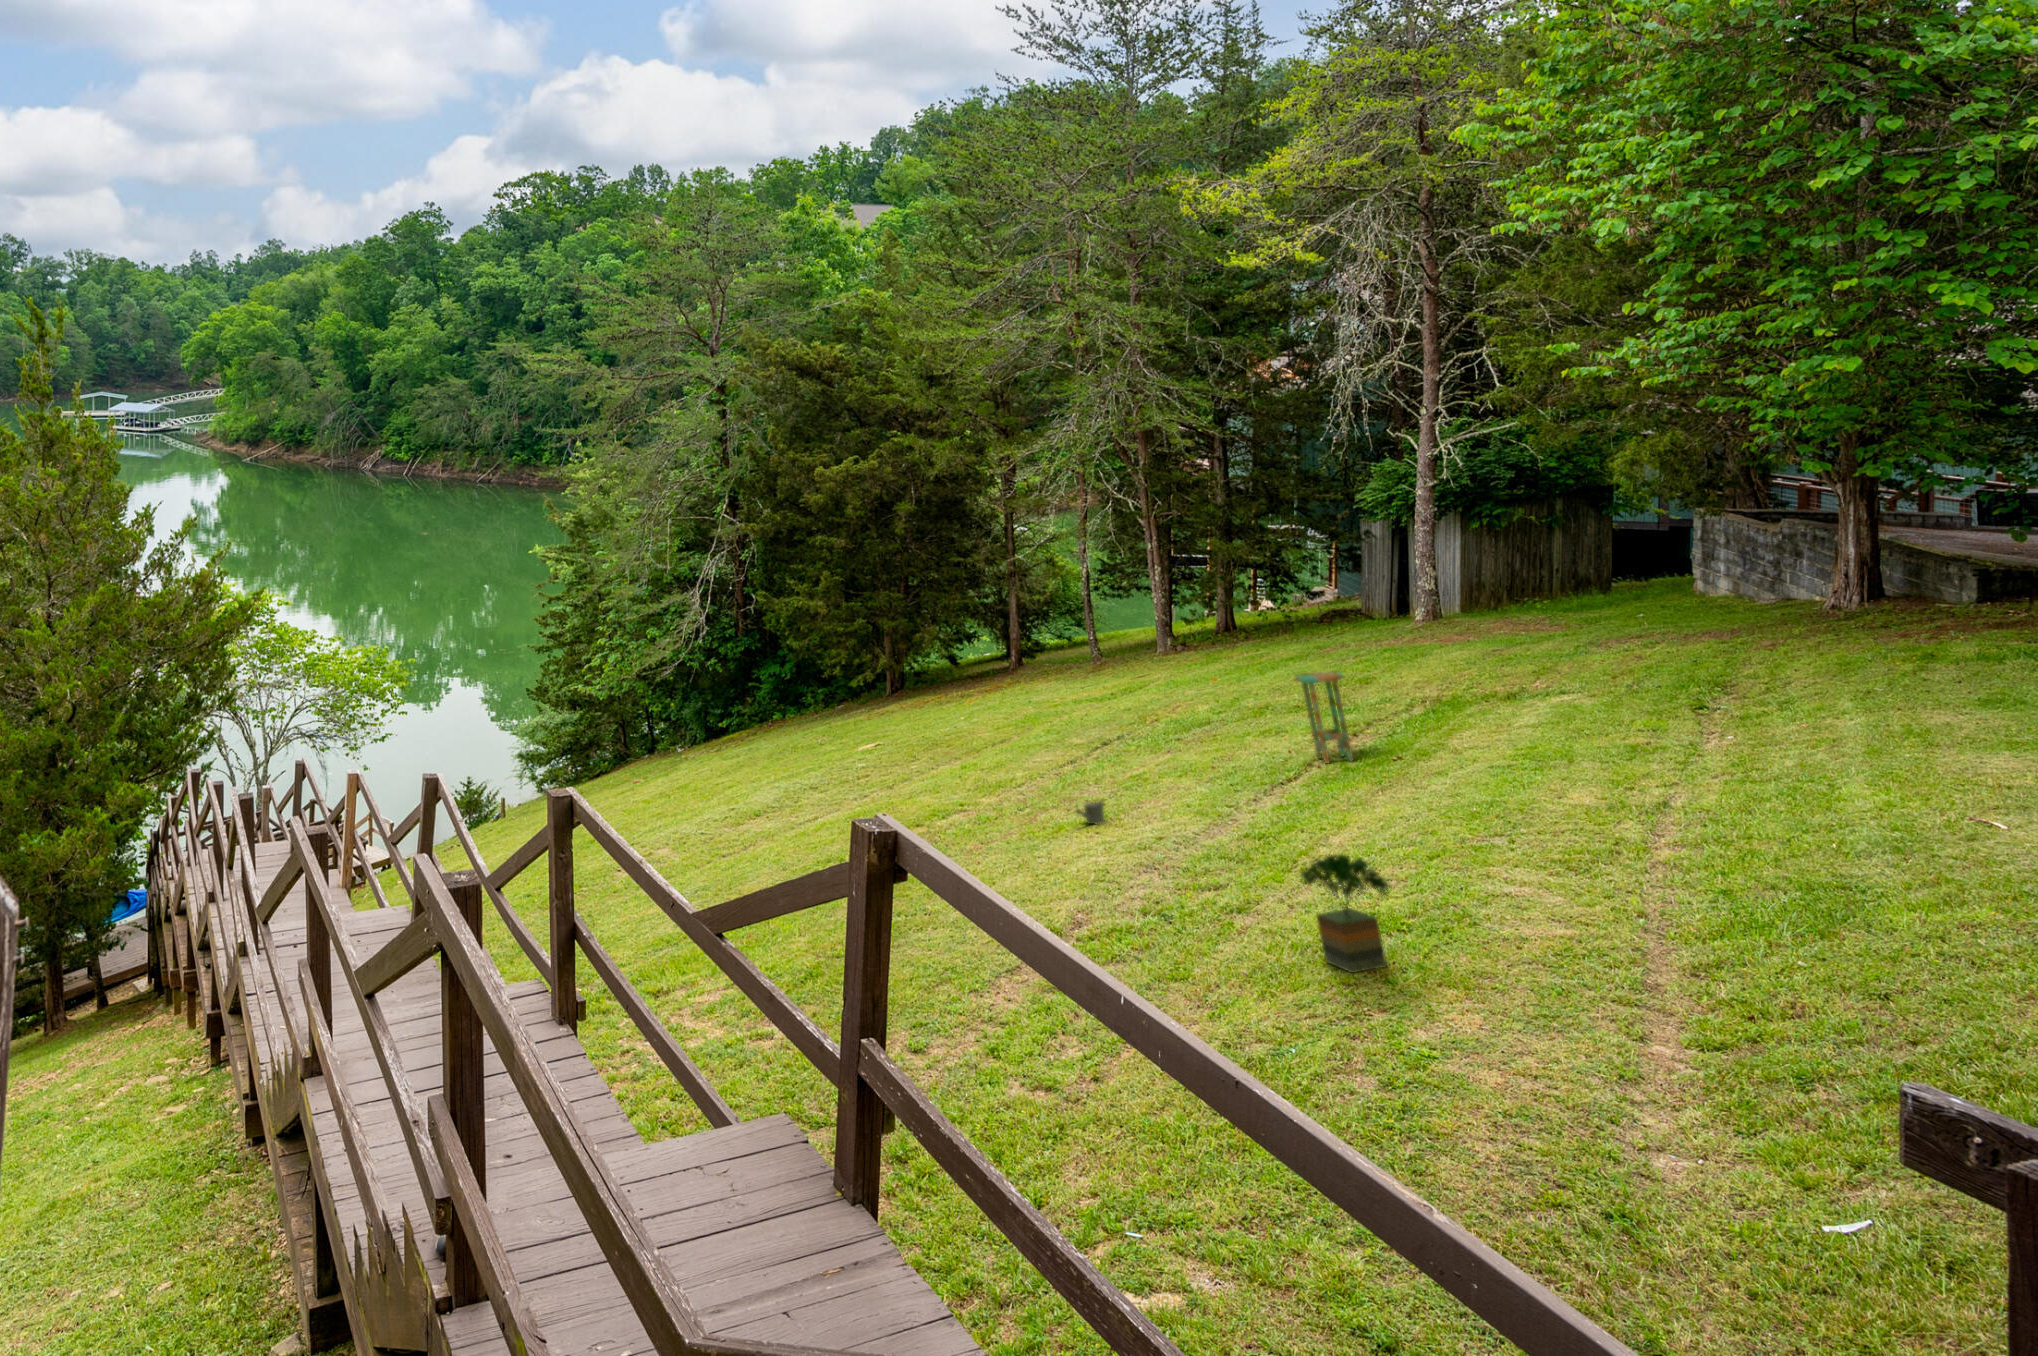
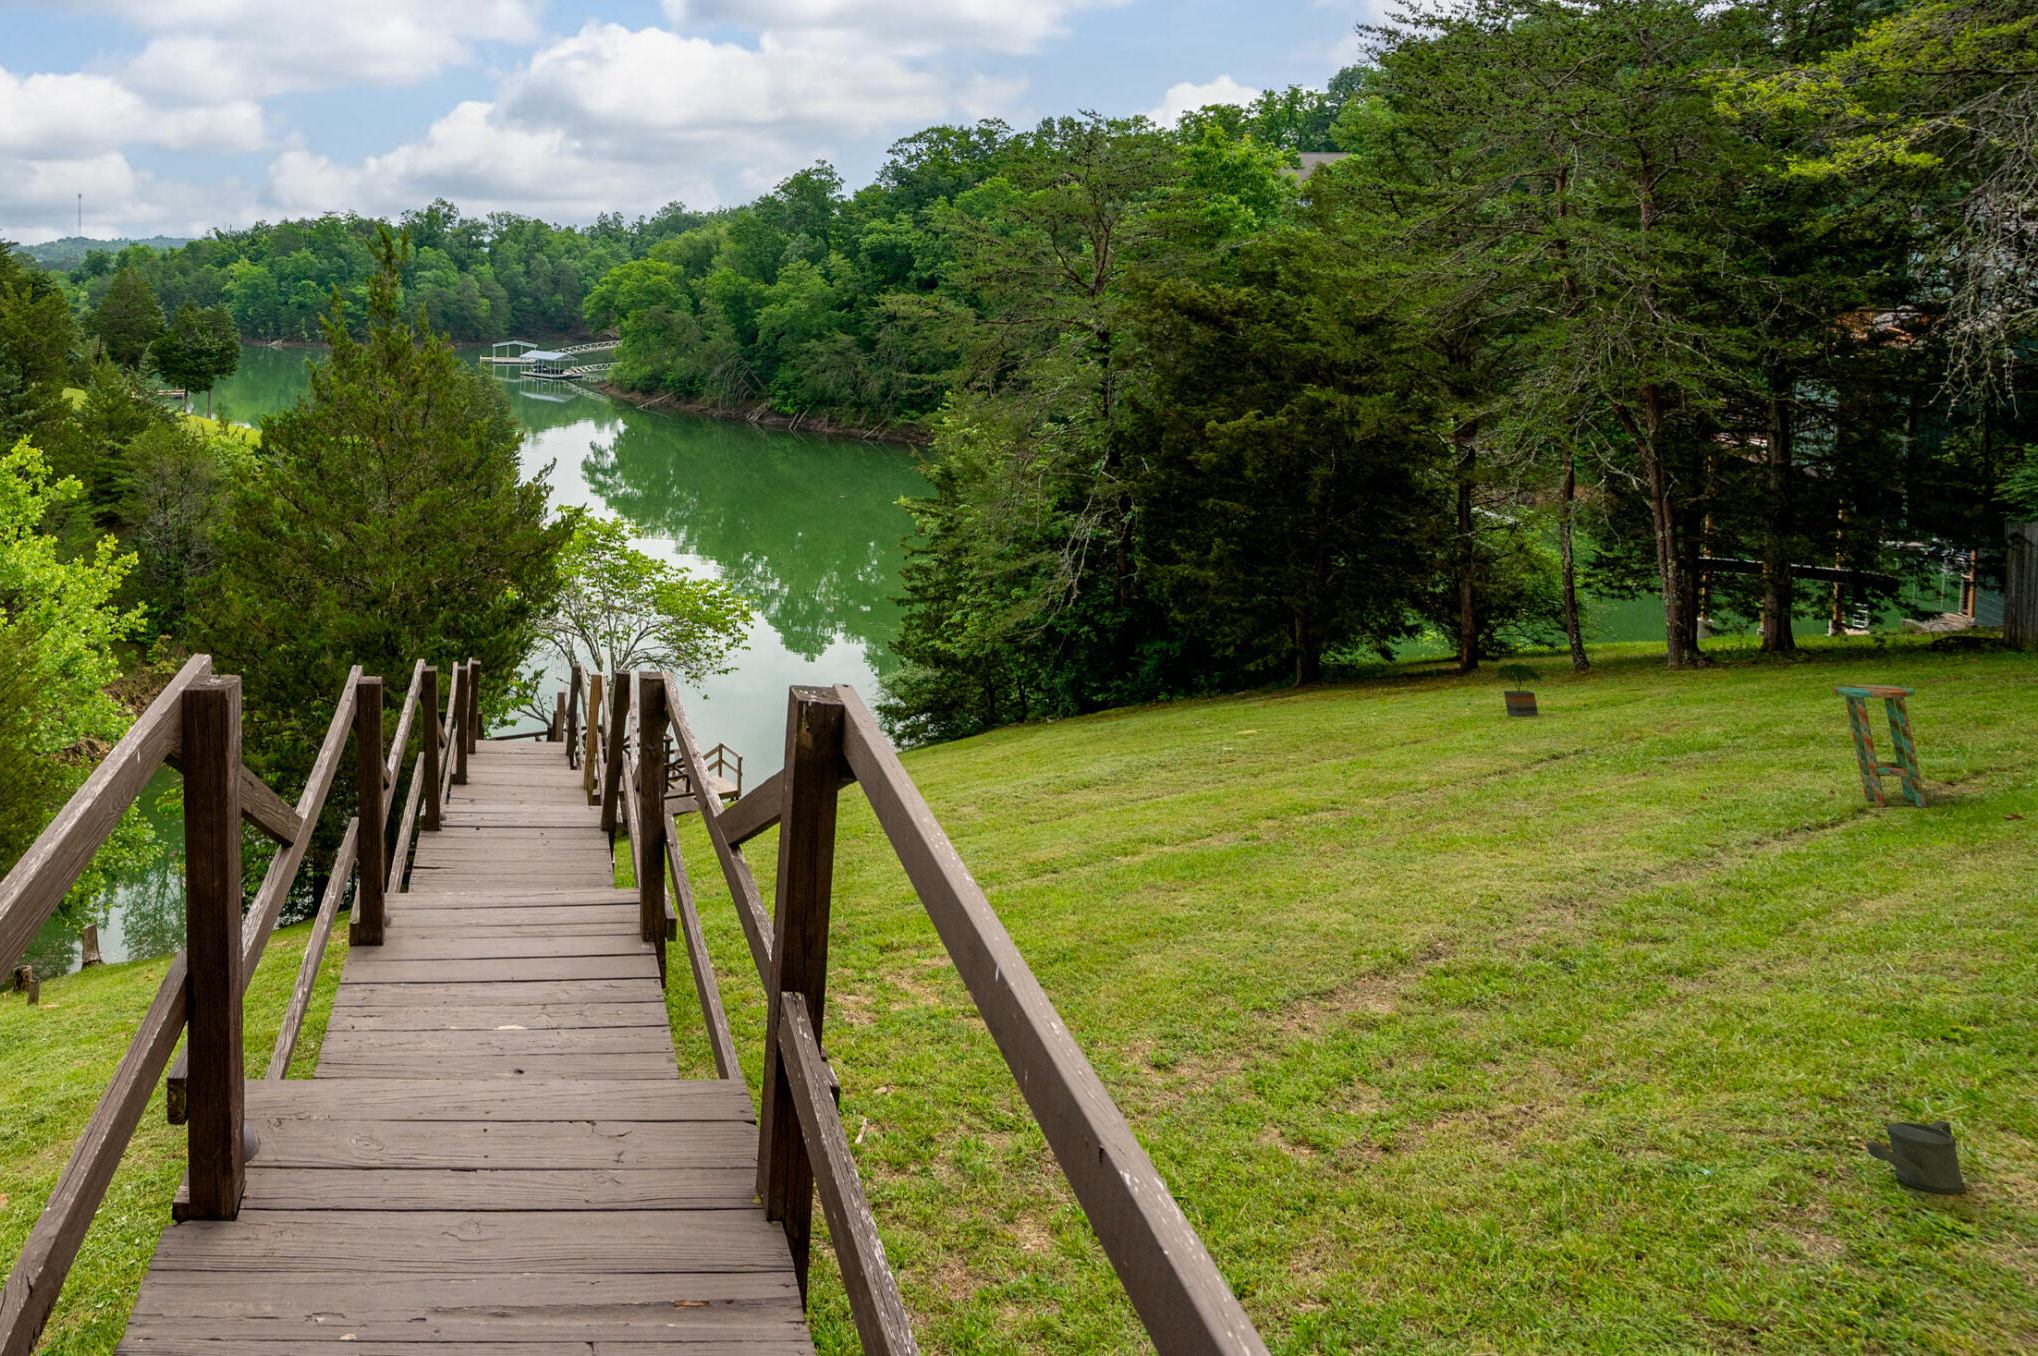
watering can: present [1076,800,1105,825] -> present [1867,1121,1965,1195]
potted tree: present [1301,854,1390,973] -> present [1497,664,1541,717]

